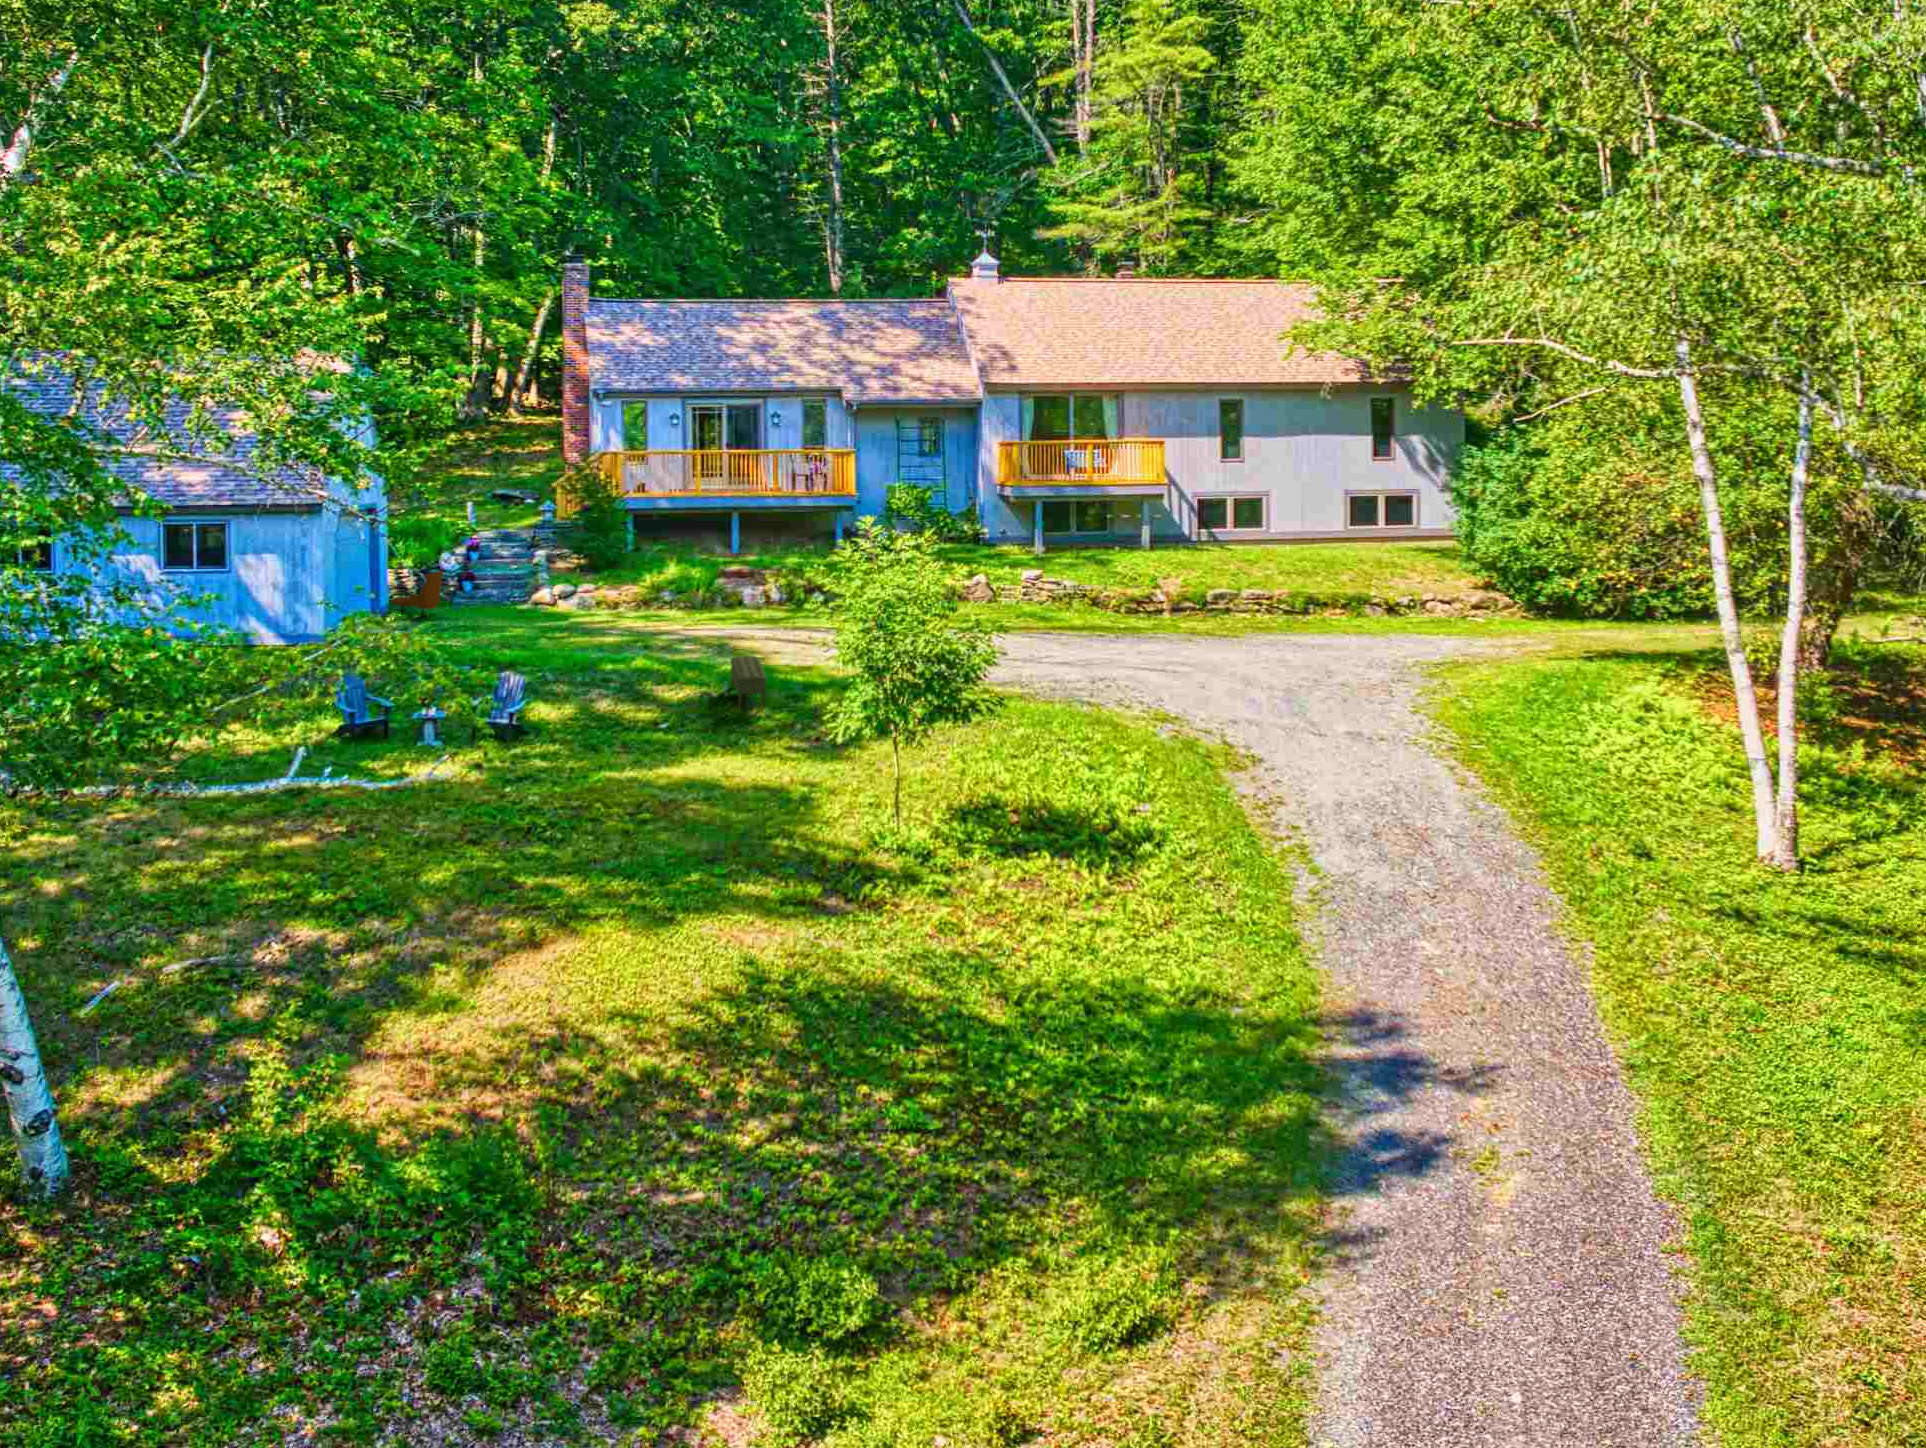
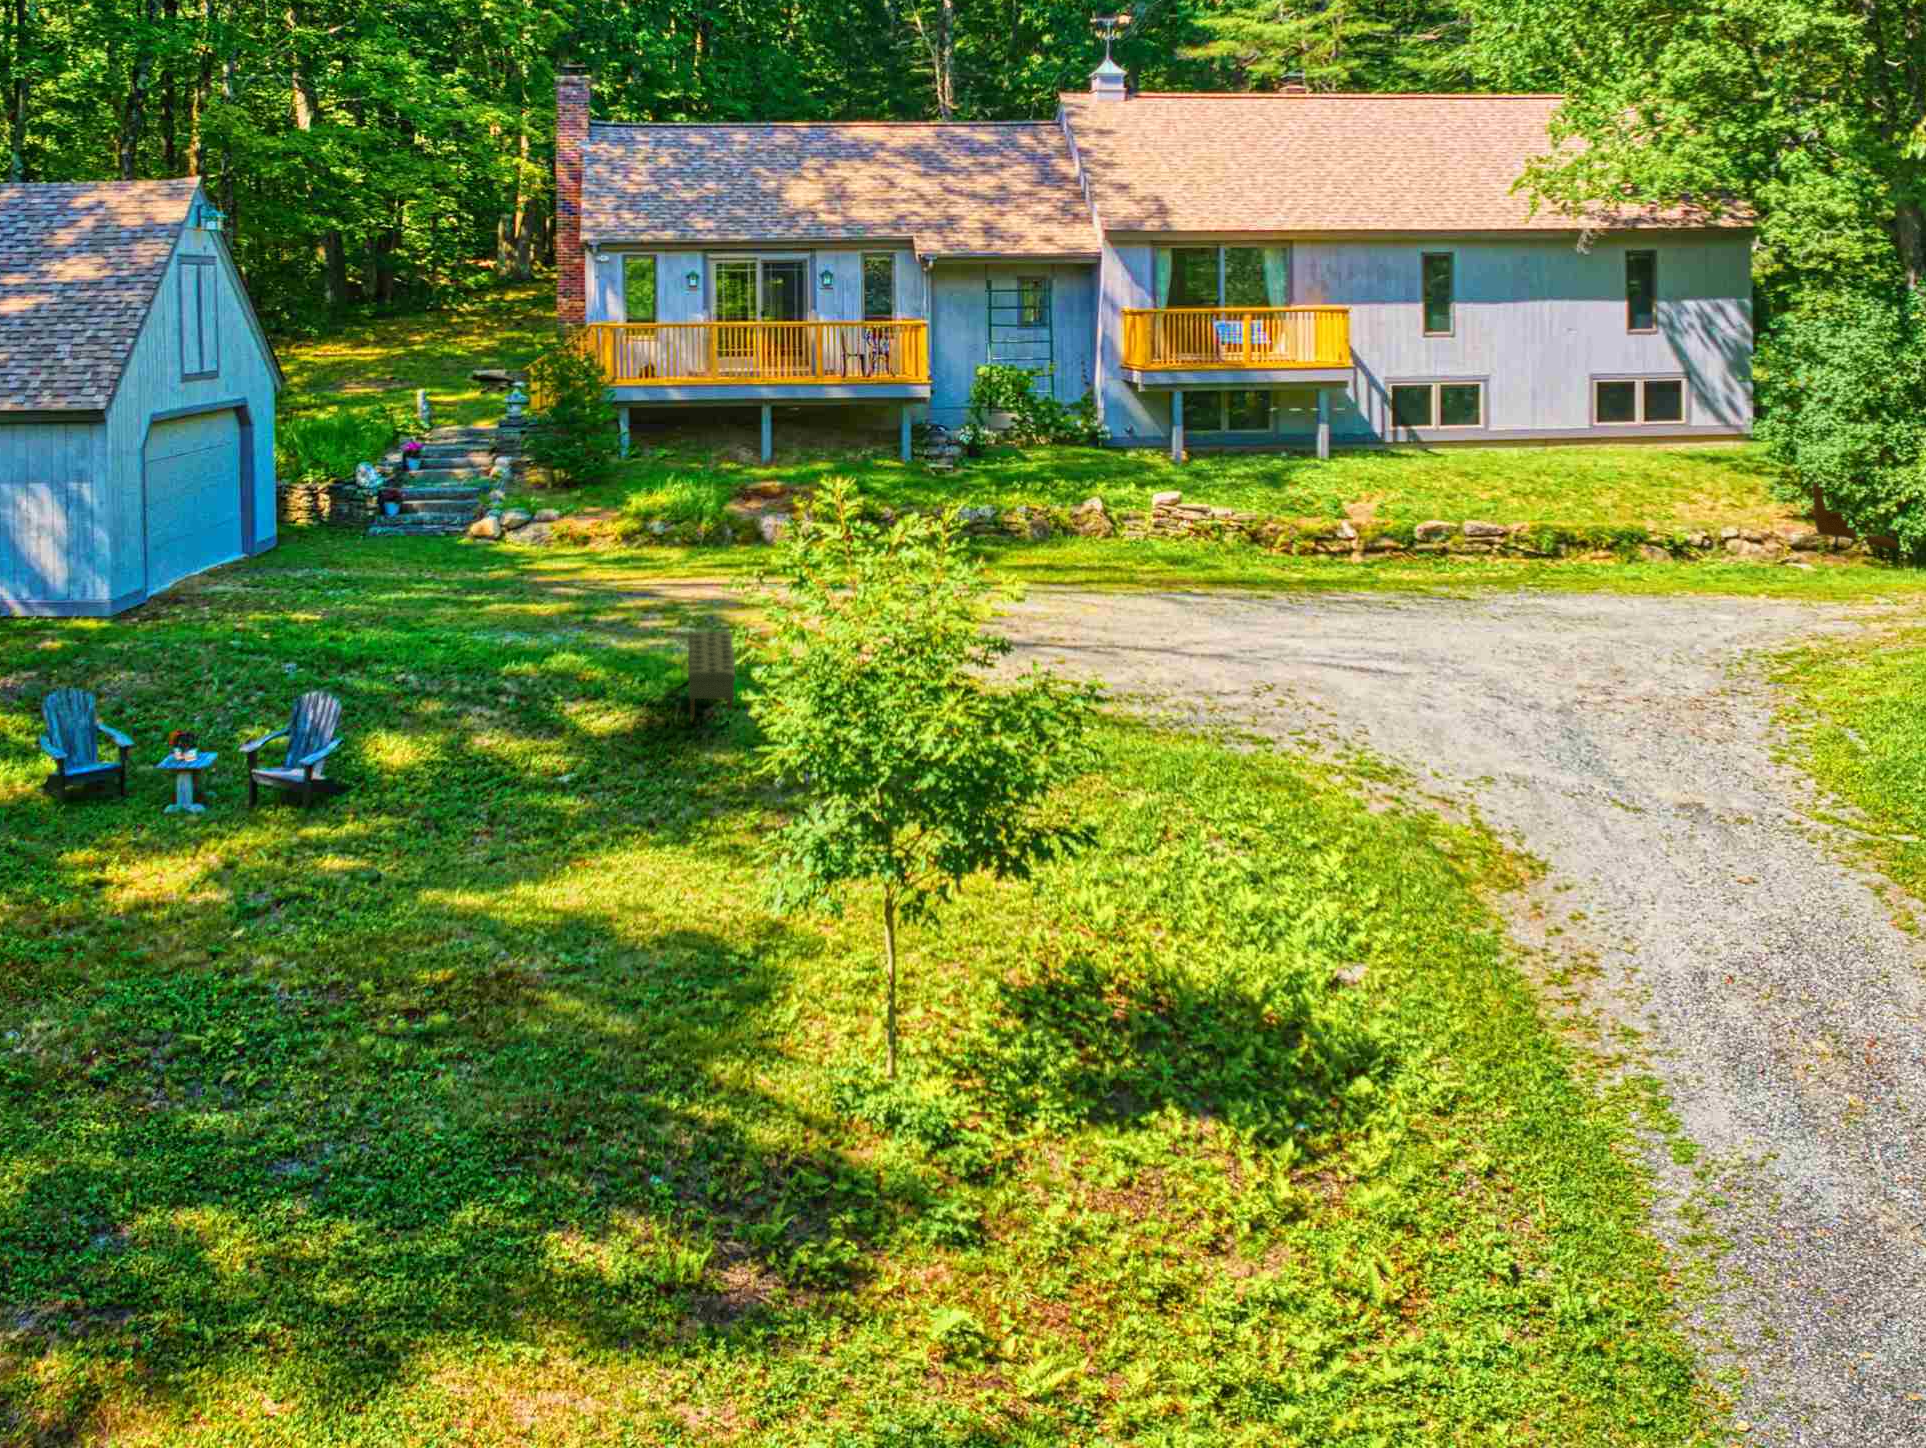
lounge chair: present [391,571,443,617] -> present [1812,482,1898,557]

